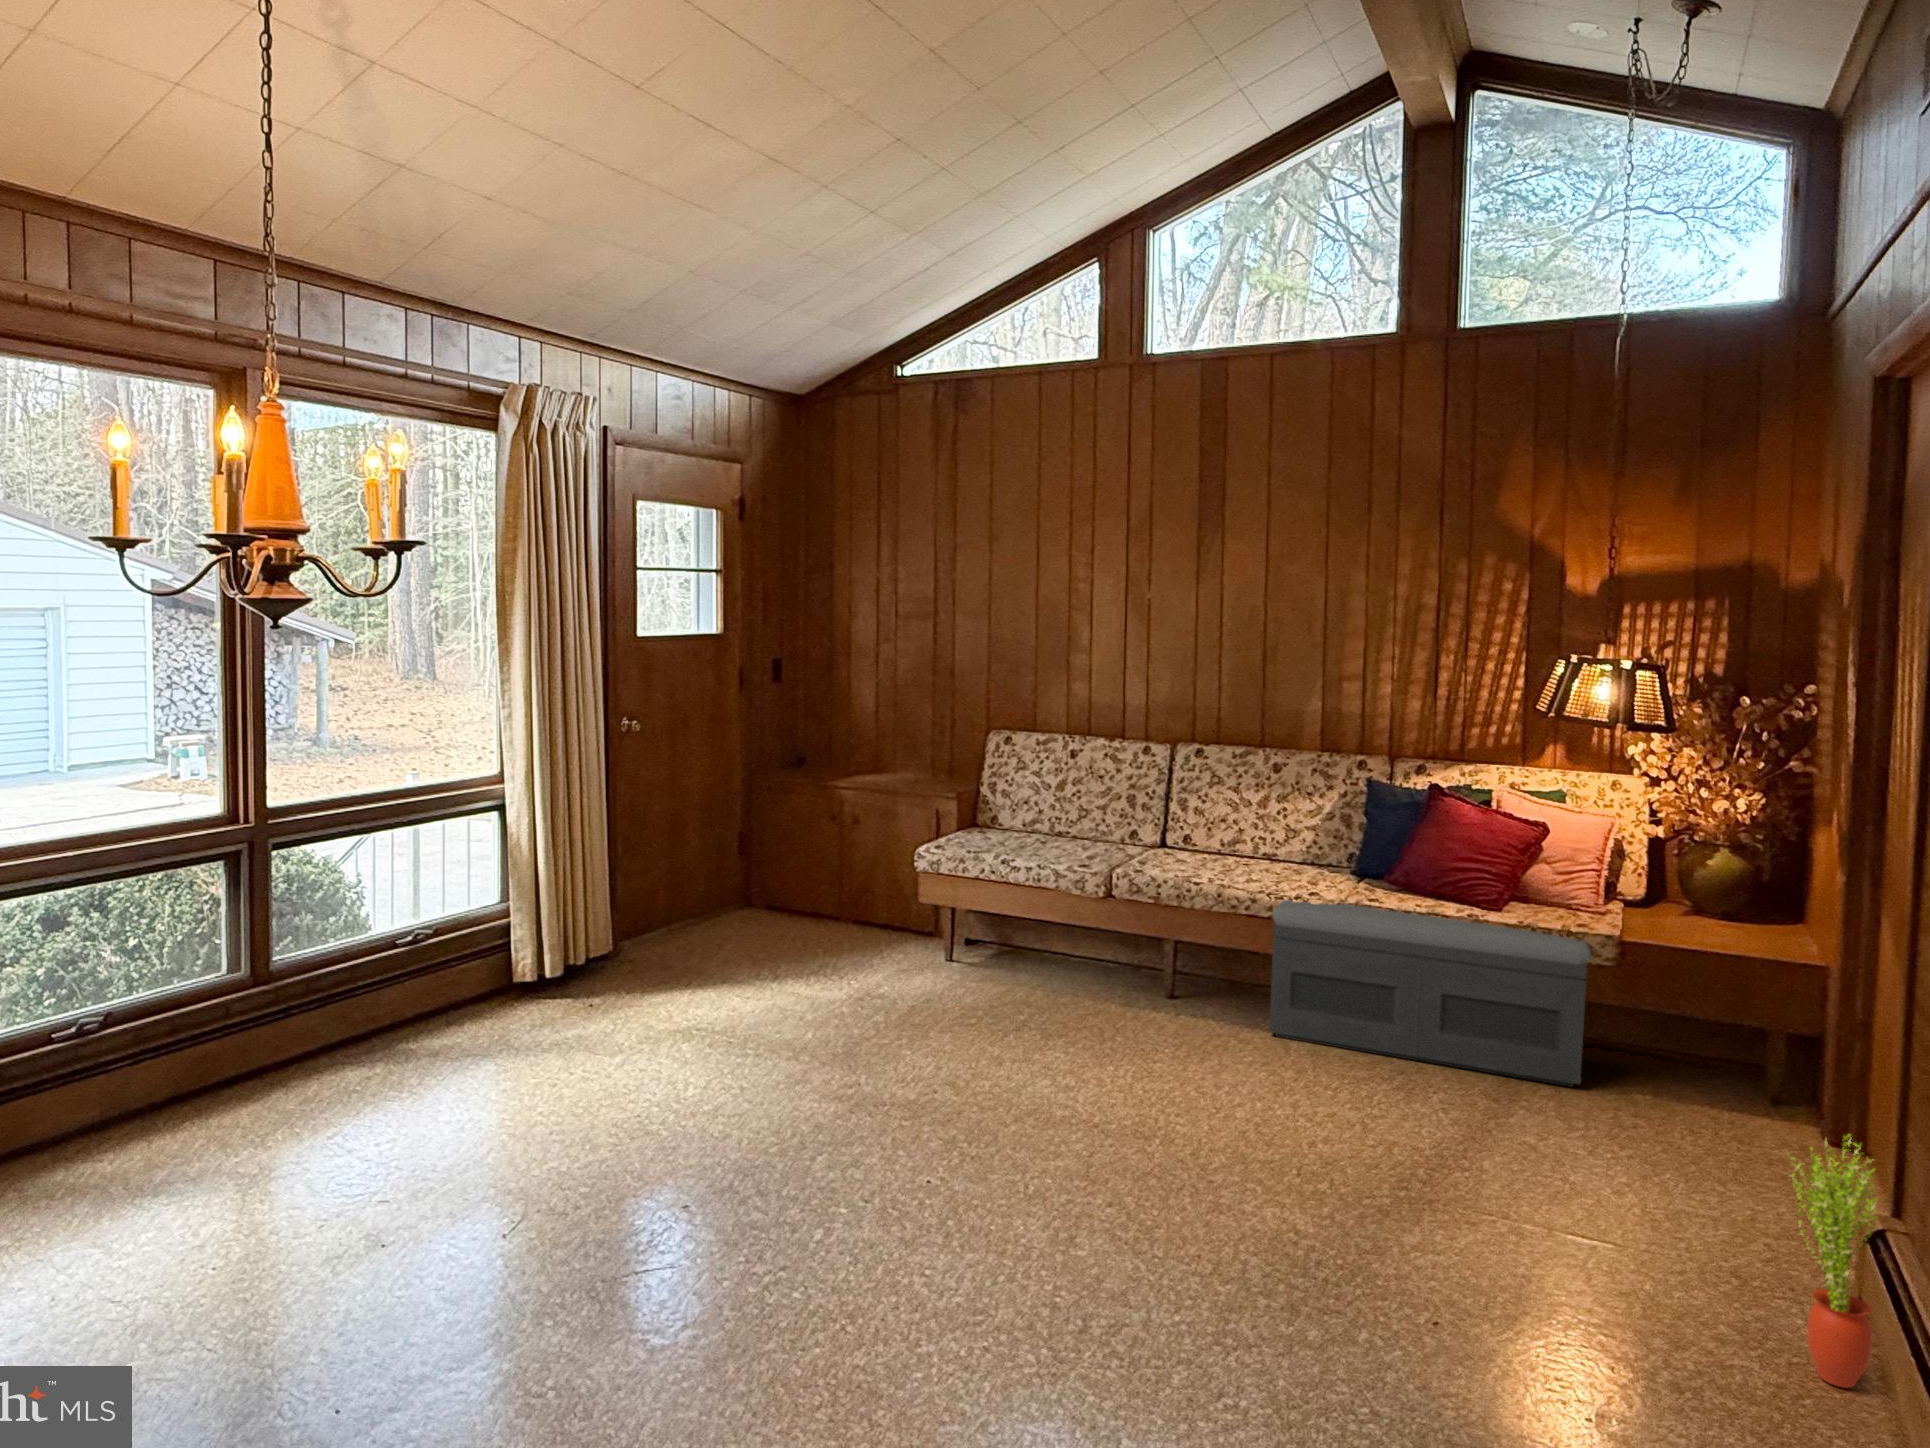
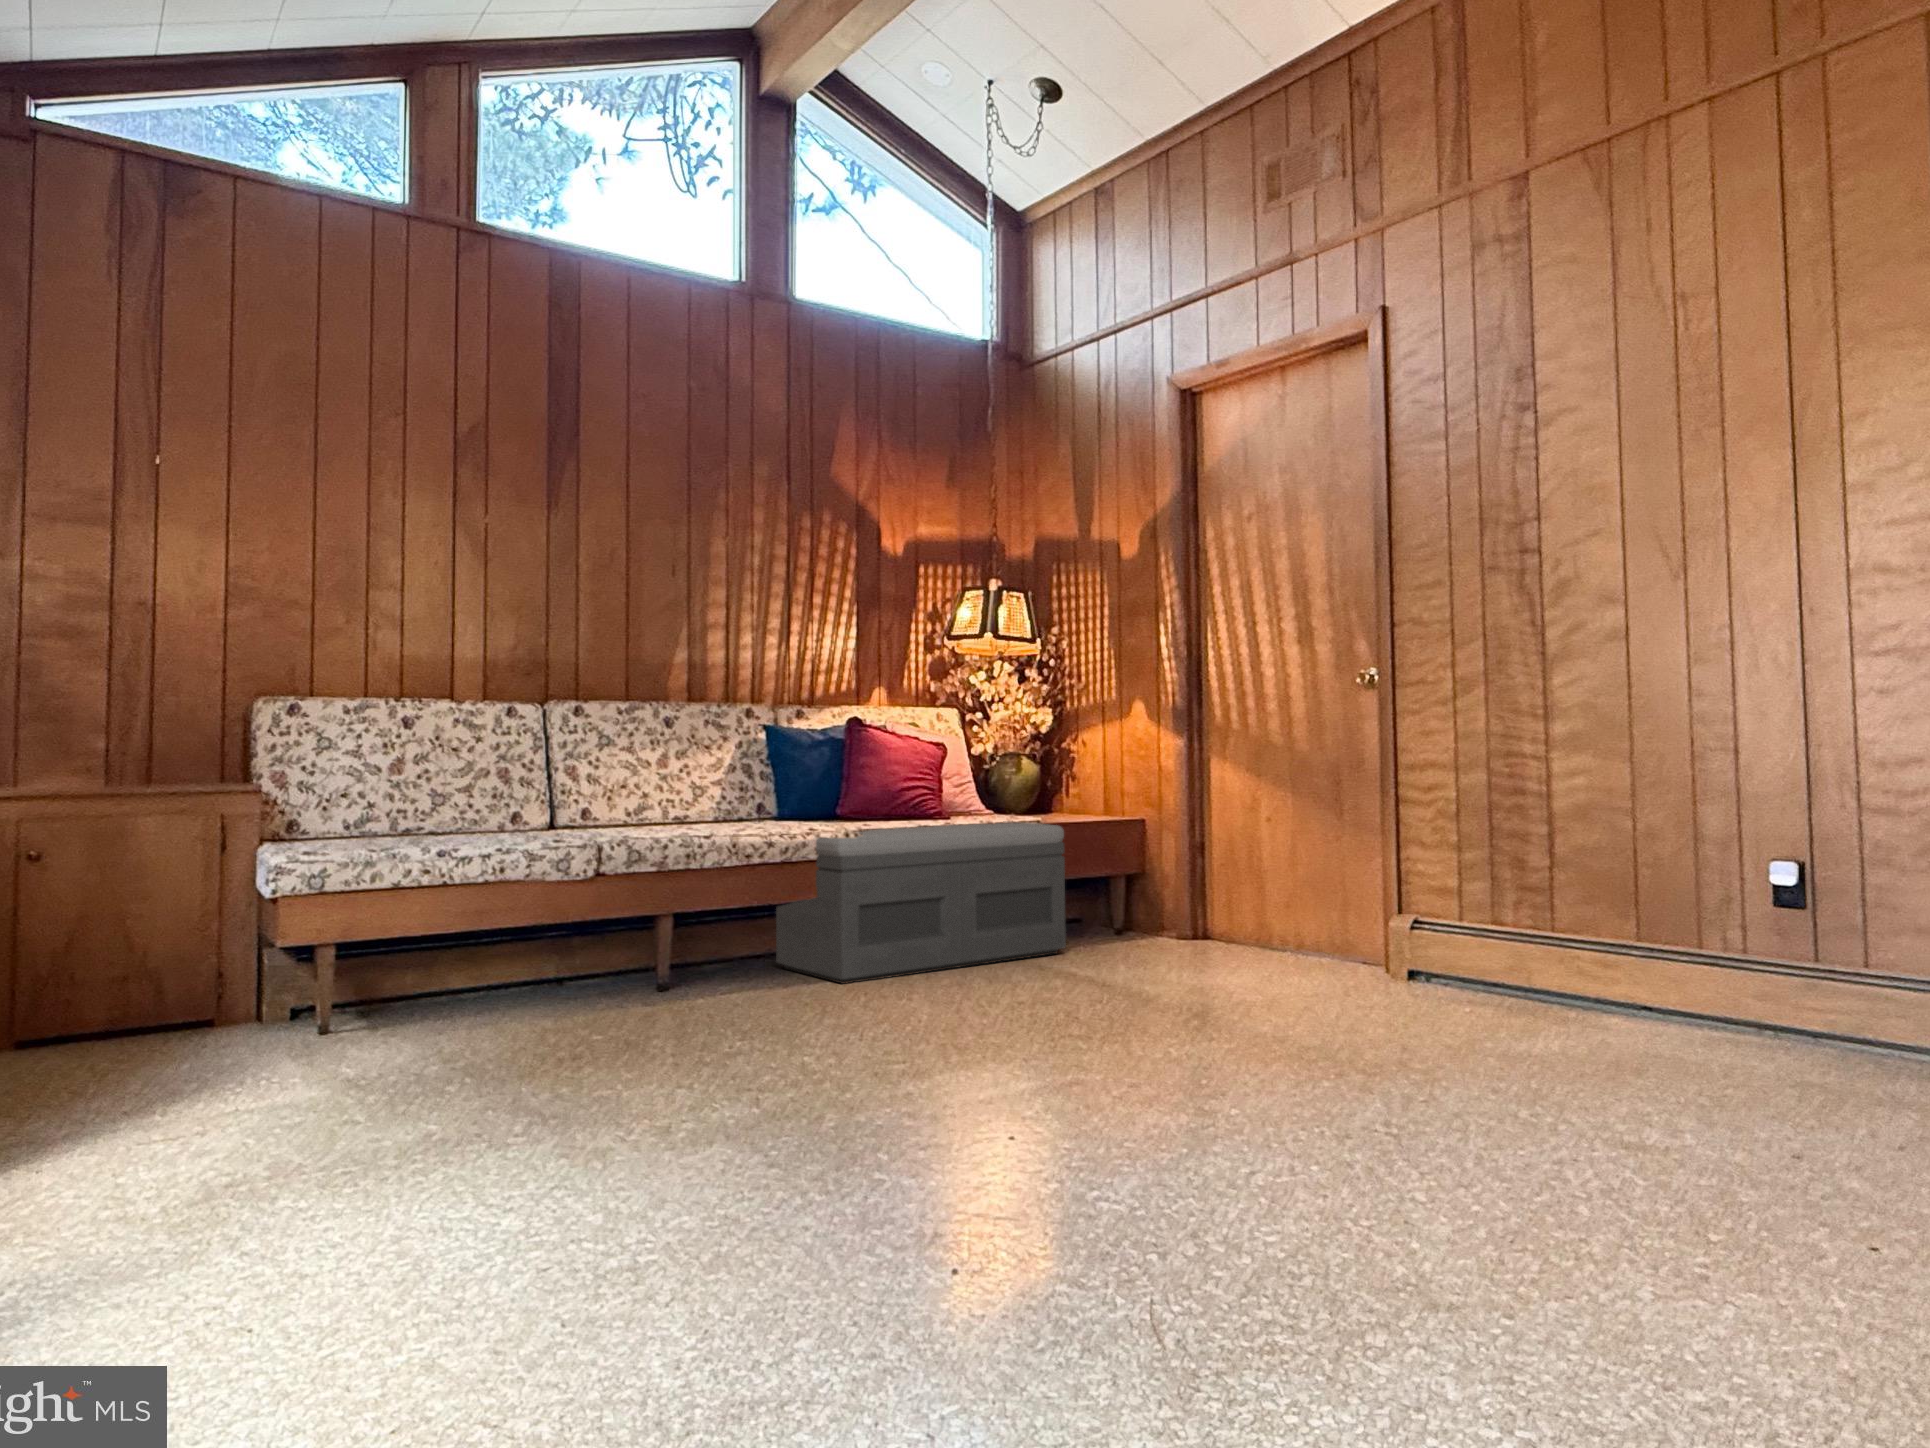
potted plant: present [1788,1134,1877,1388] -> none [1483,838,1561,1006]

